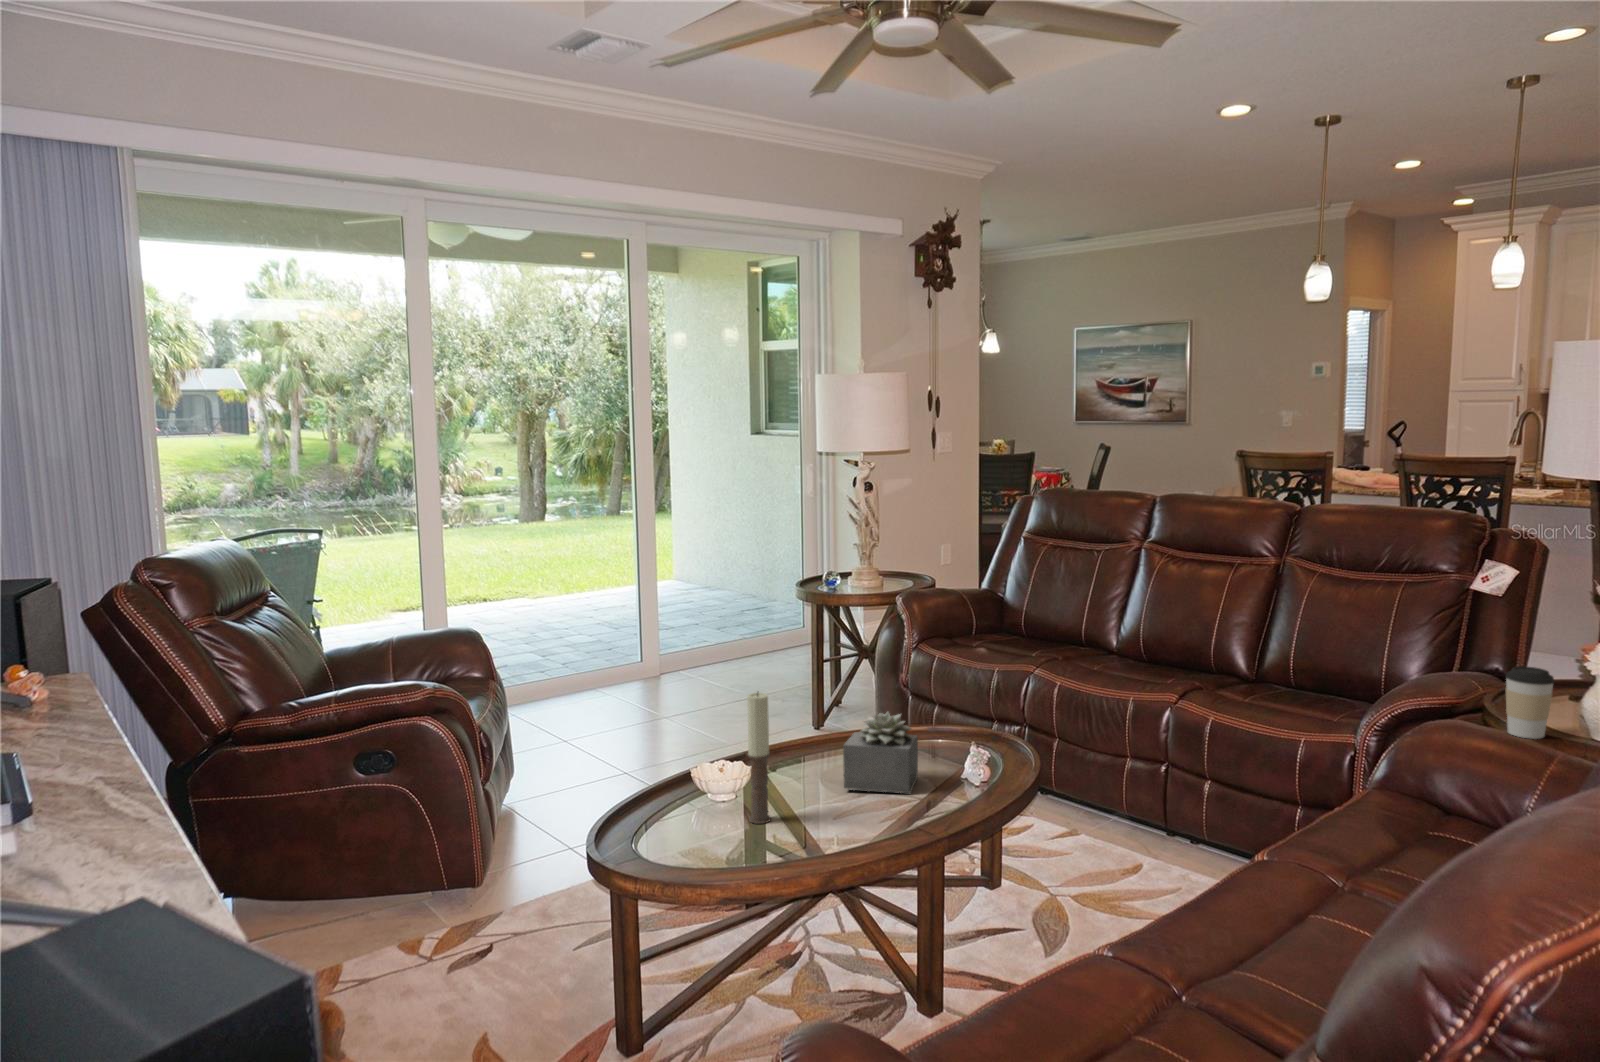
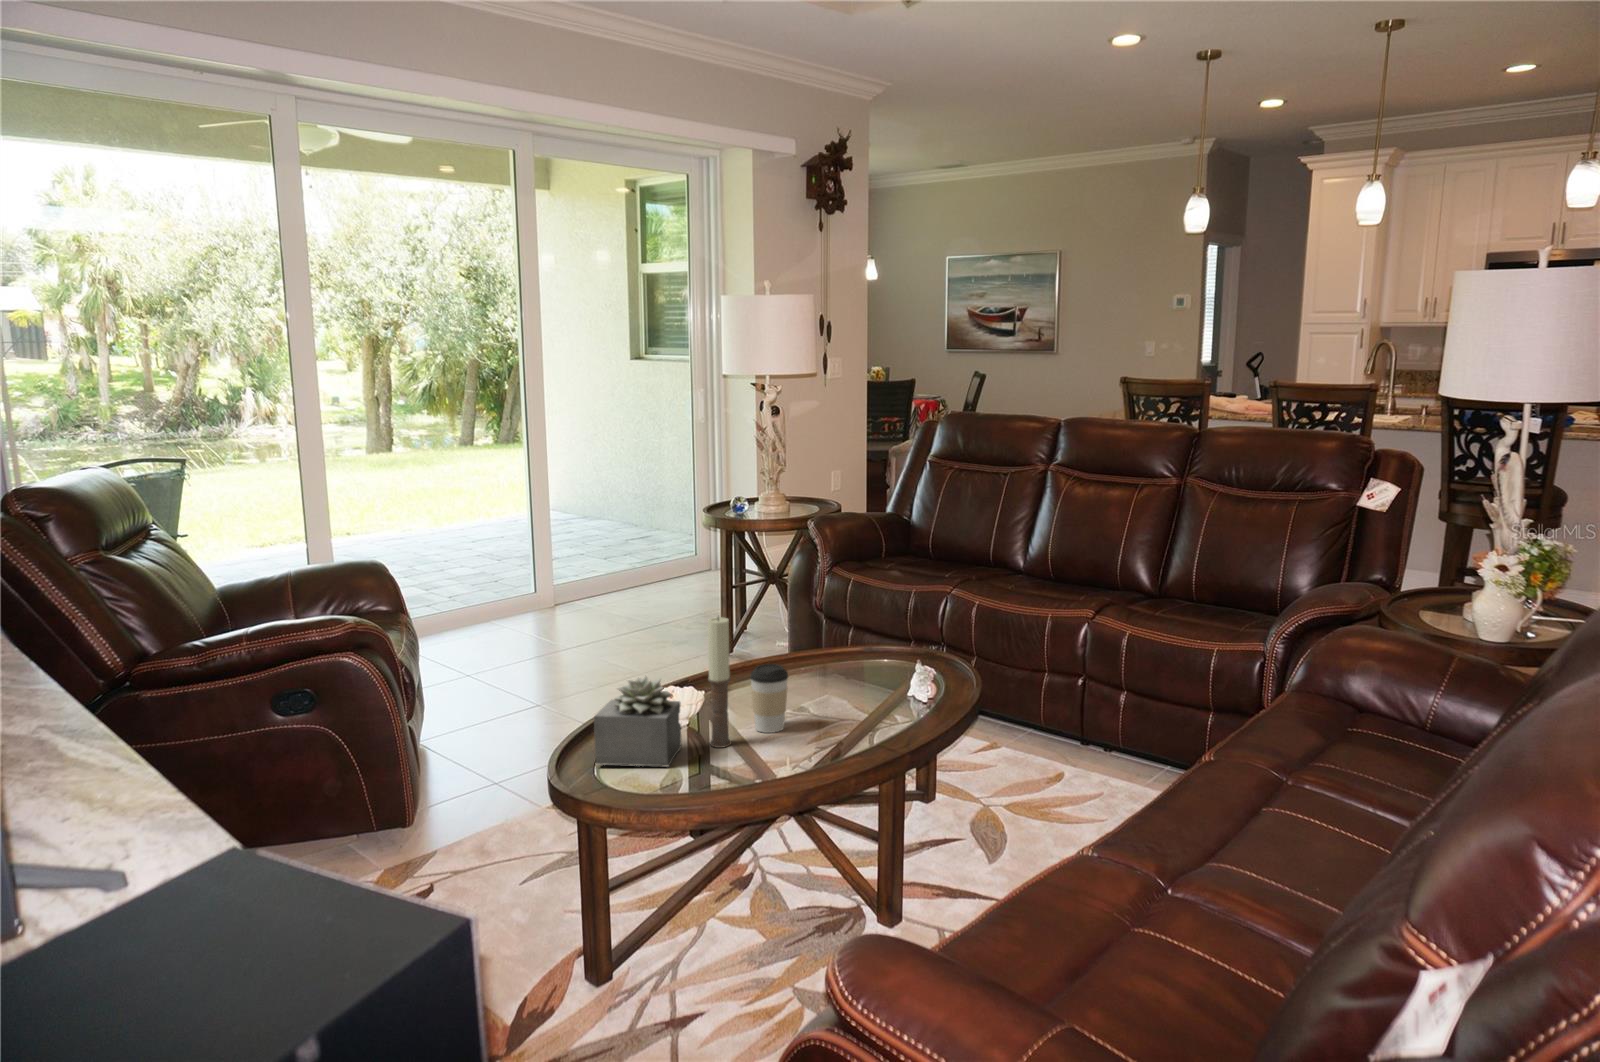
coffee cup: present [1505,666,1554,739] -> present [750,664,788,733]
succulent plant: present [843,712,918,793] -> present [594,676,682,766]

